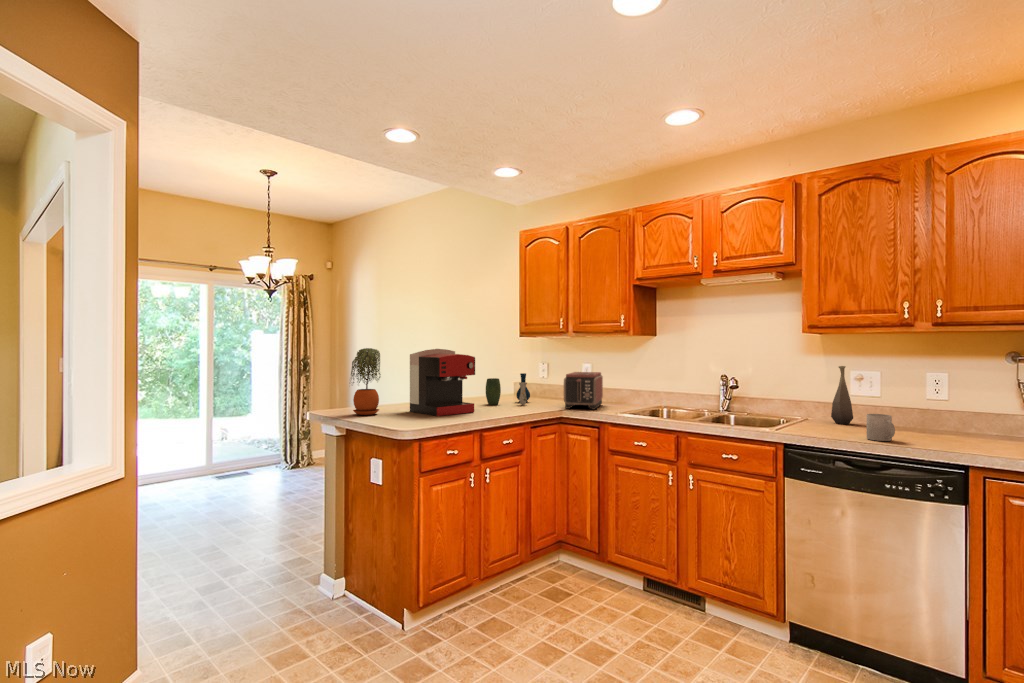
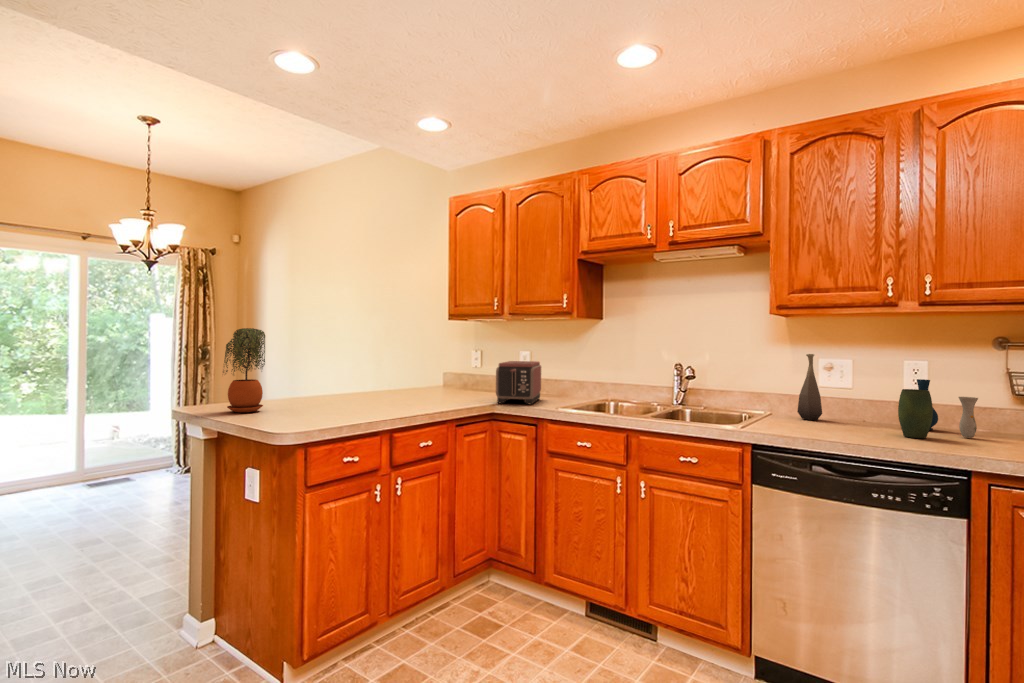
coffee maker: present [410,349,475,416] -> none [305,331,388,413]
vase: present [486,373,530,405] -> present [898,379,978,438]
mug: present [866,414,895,441] -> none [848,409,883,441]

